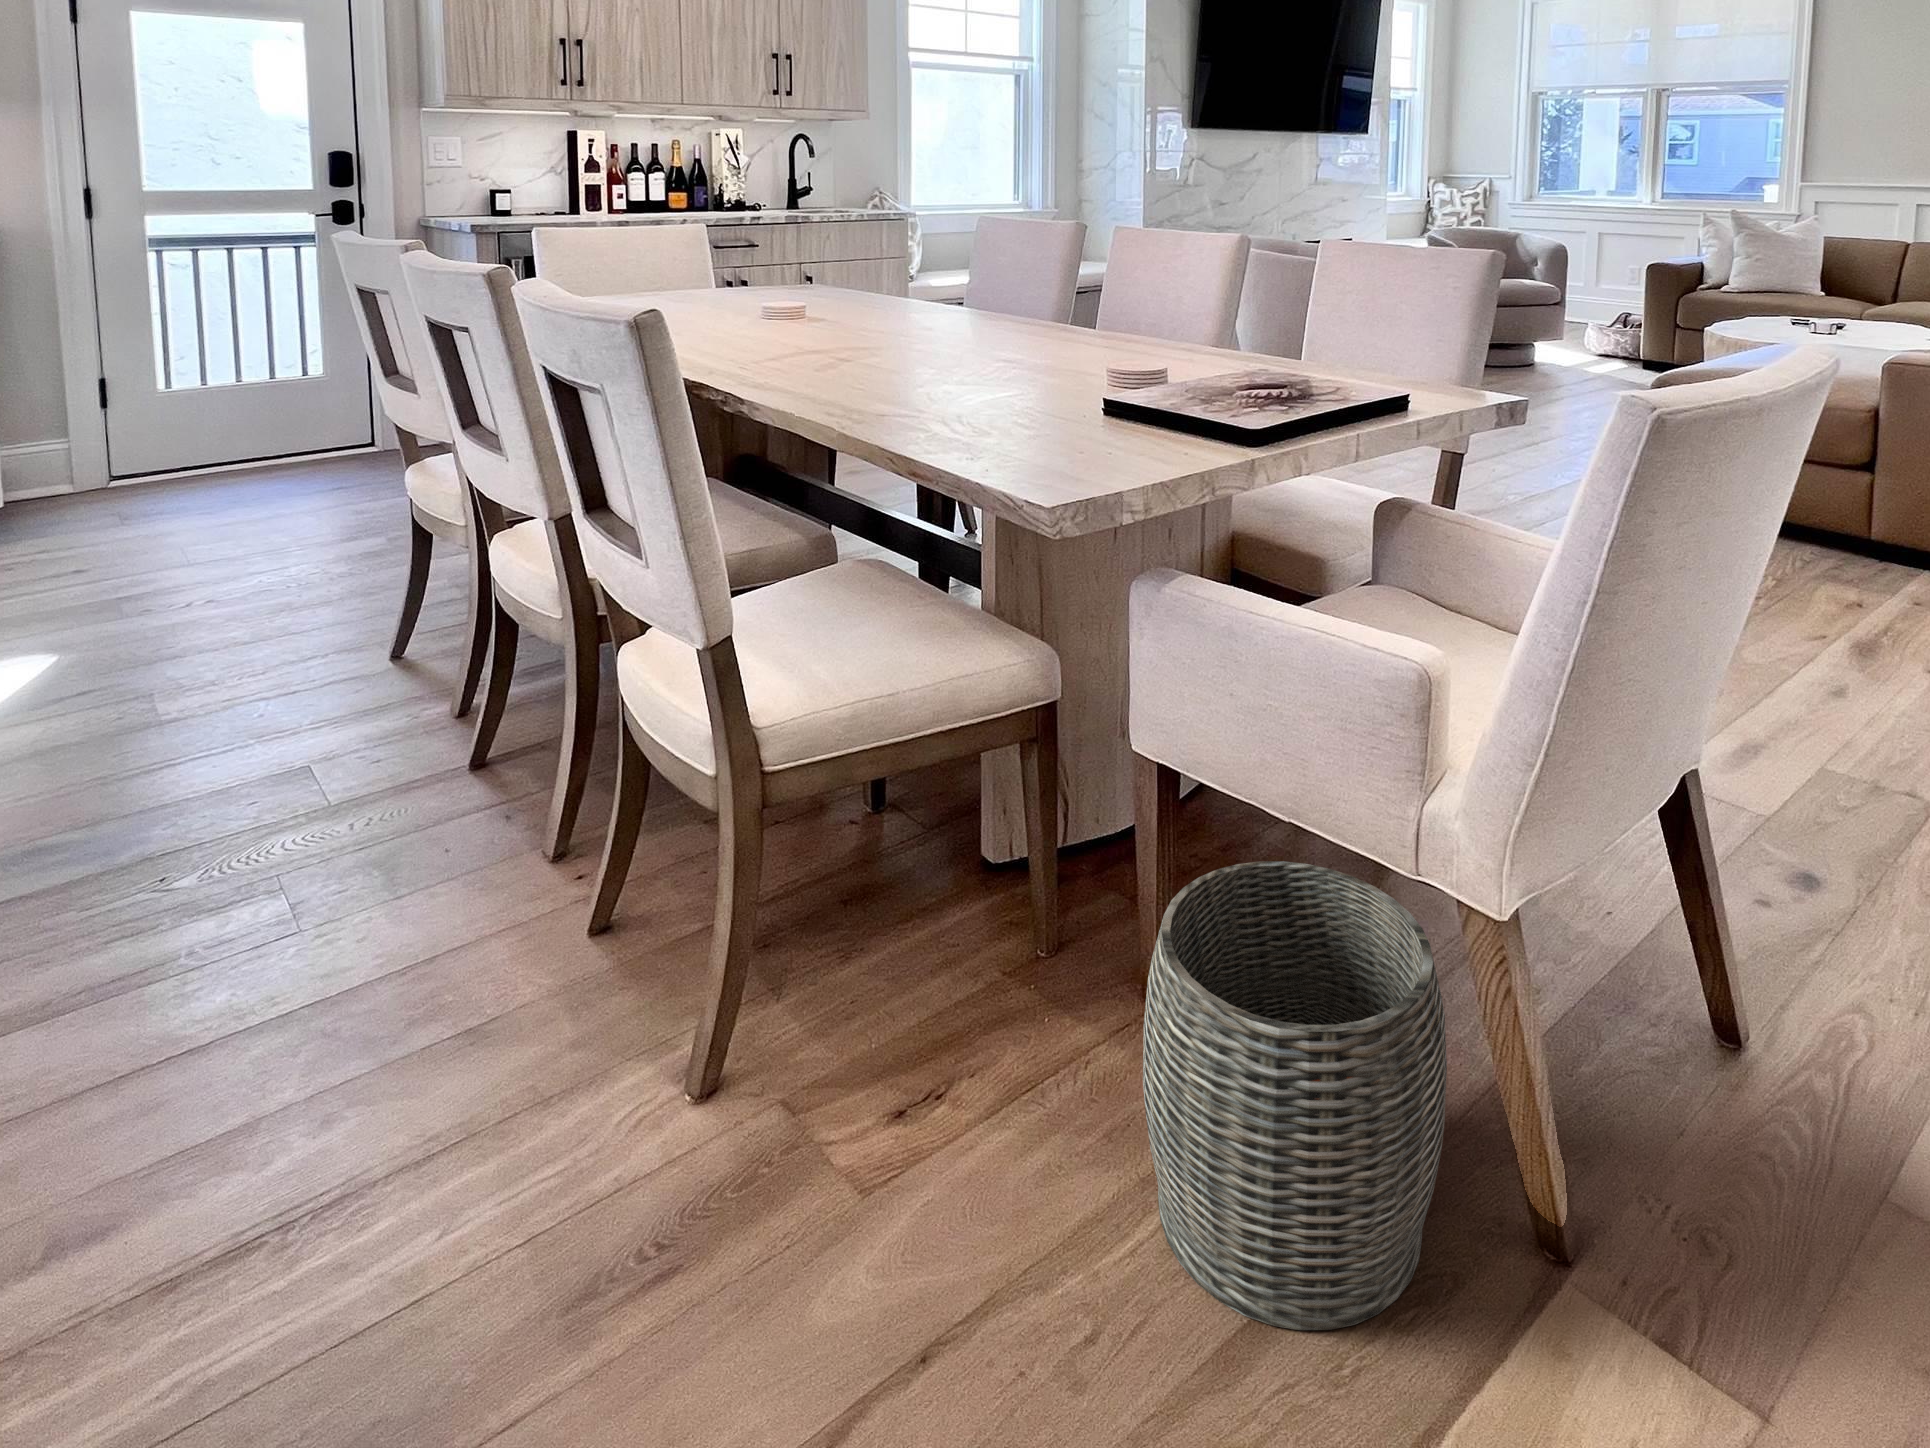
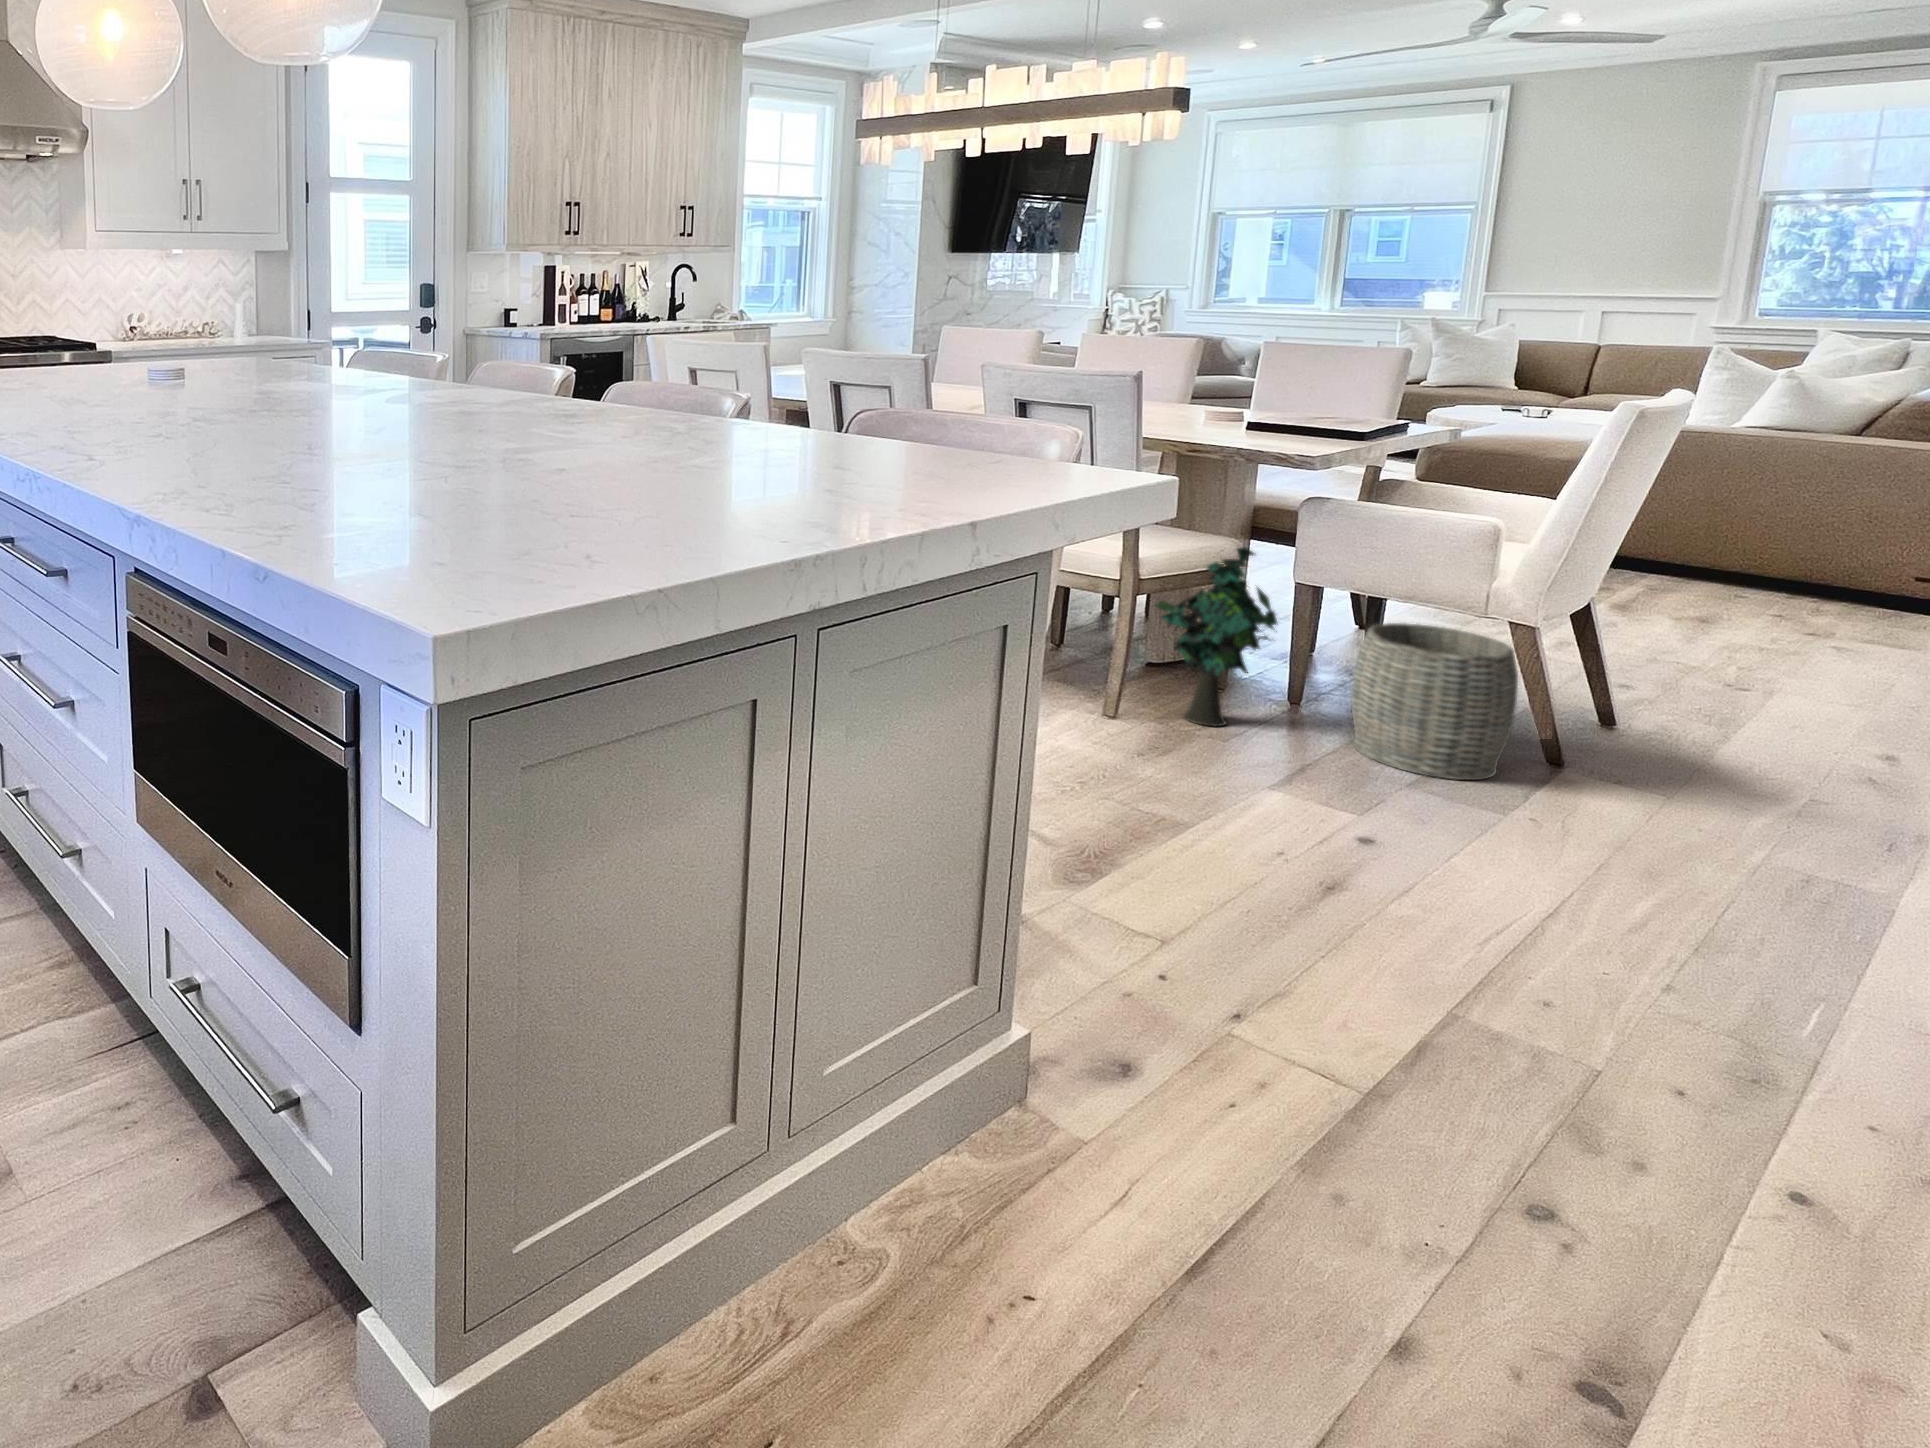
decorative plant: none [797,682,1043,1095] -> present [1156,547,1277,726]

